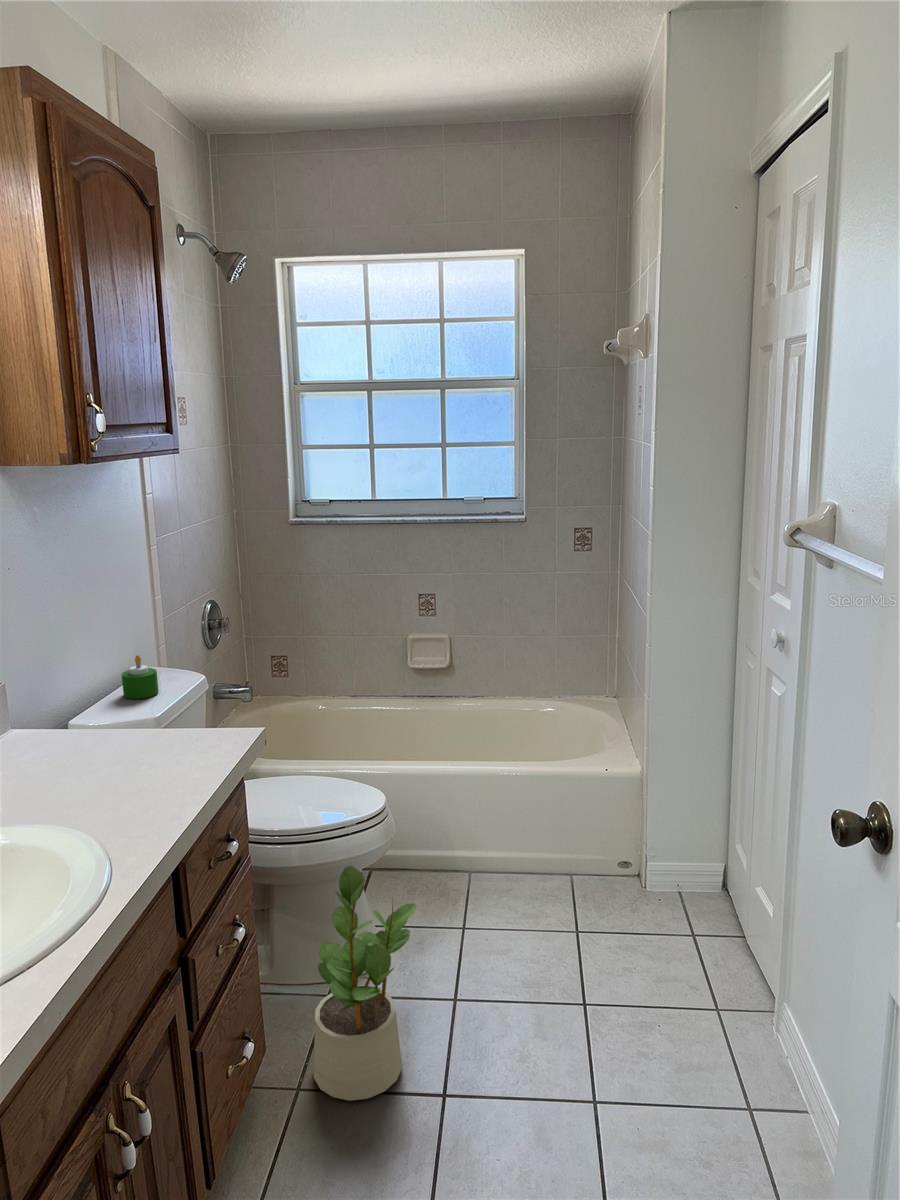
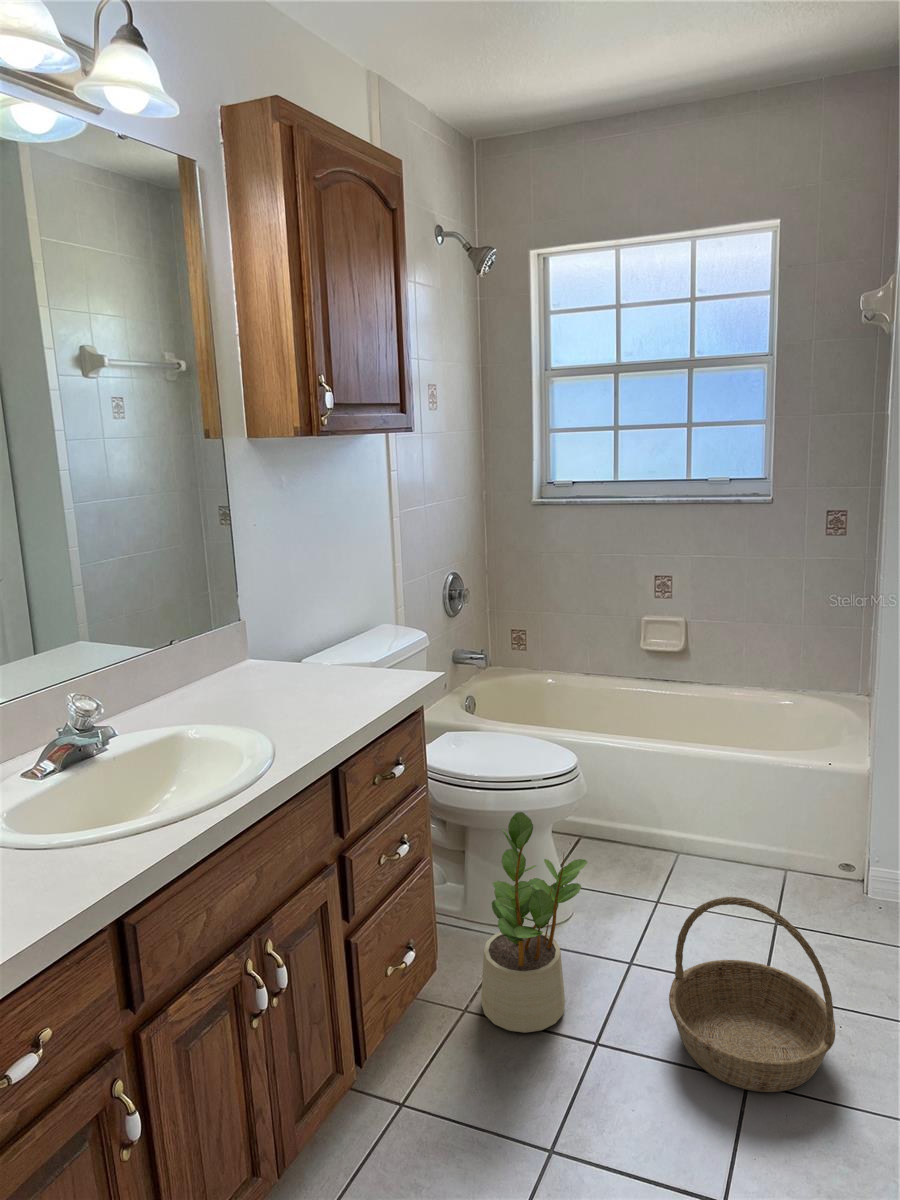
candle: present [122,655,159,699] -> none [352,607,383,645]
basket: none [507,916,662,1102] -> present [669,897,835,1092]

